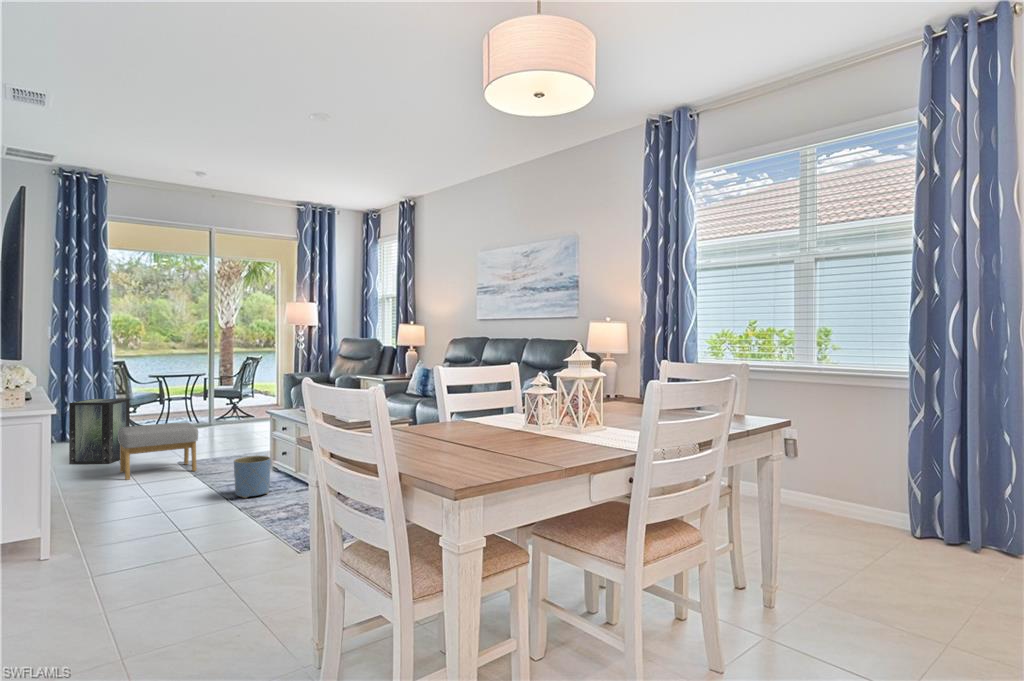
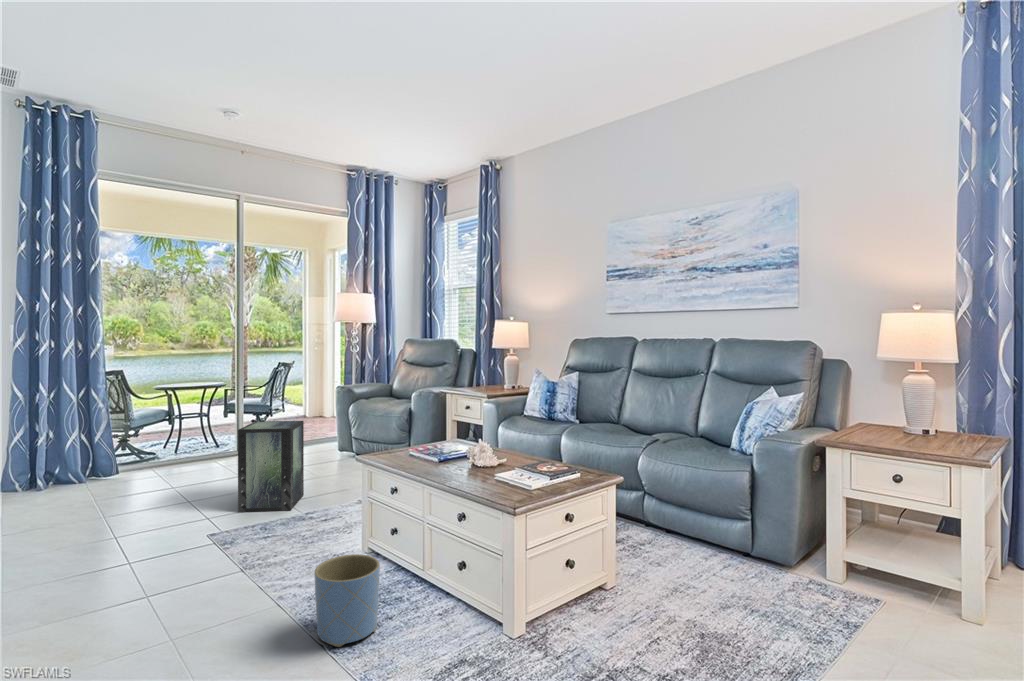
storage box: present [69,399,130,464] -> present [238,421,304,512]
footstool: present [118,422,198,480] -> none [103,474,236,587]

